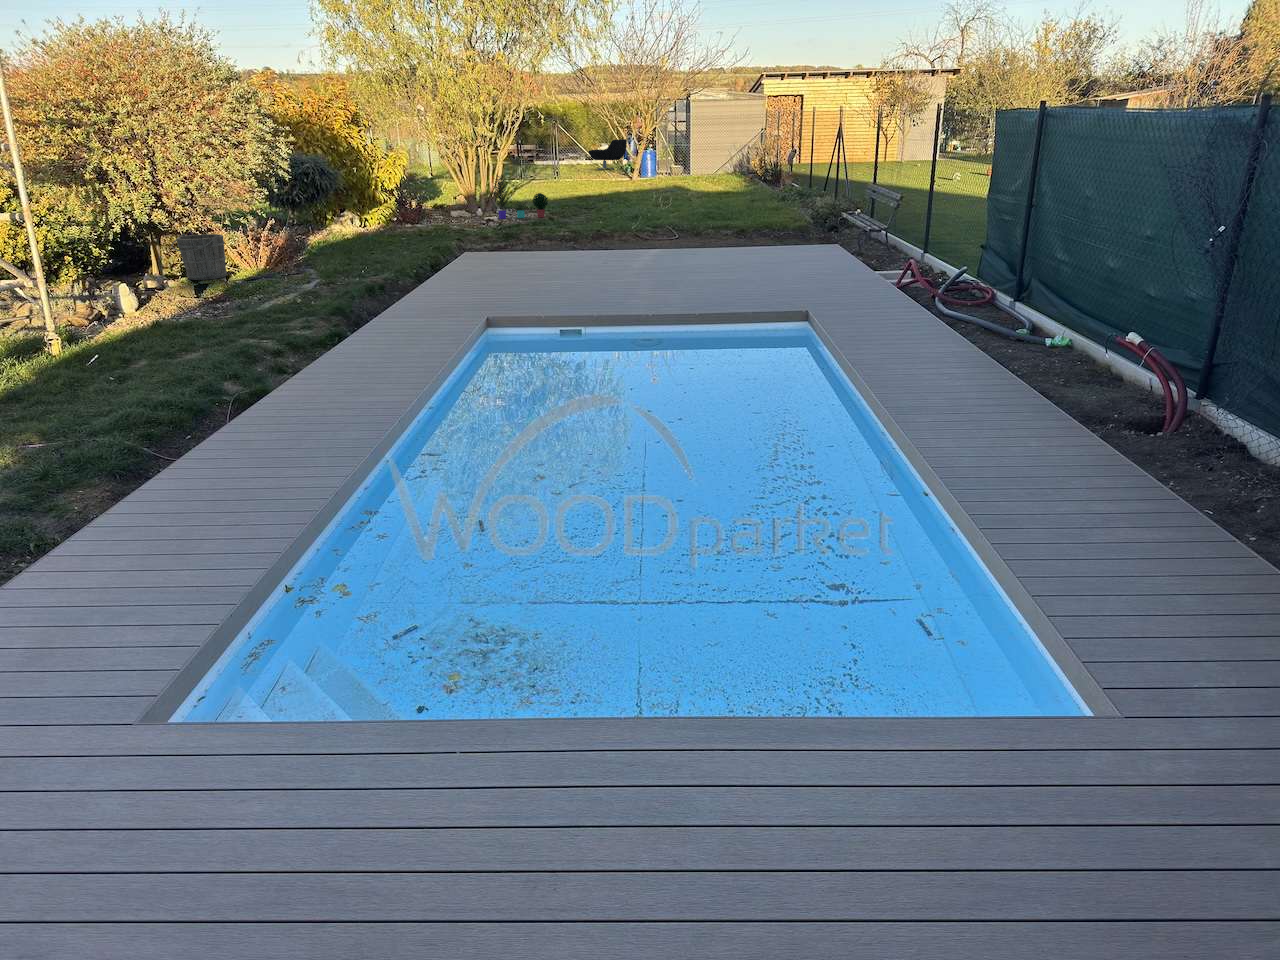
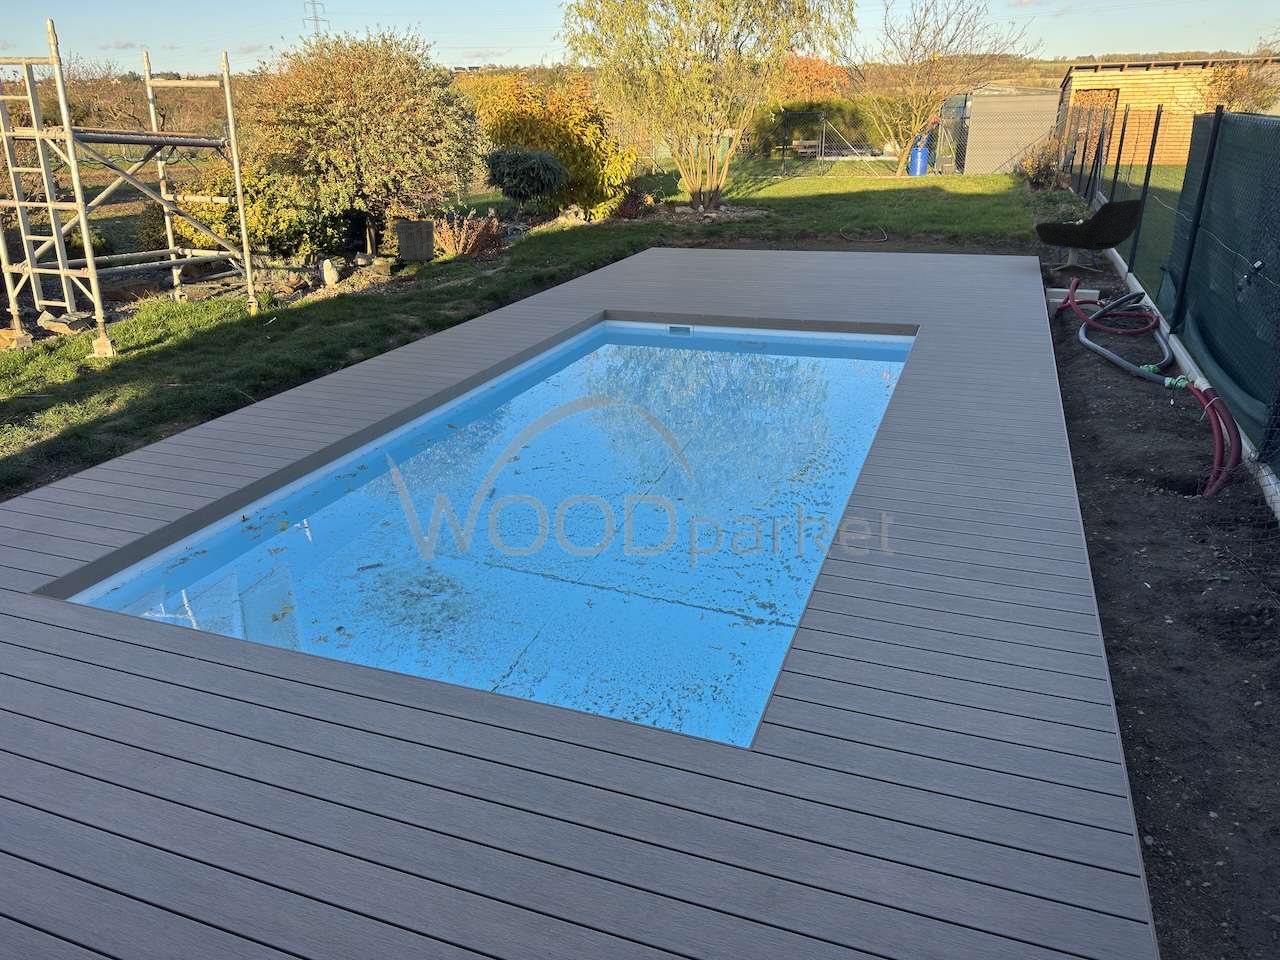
lounge chair: present [589,139,627,170] -> present [1036,199,1141,272]
potted plant: present [493,175,548,219] -> none [719,172,774,216]

